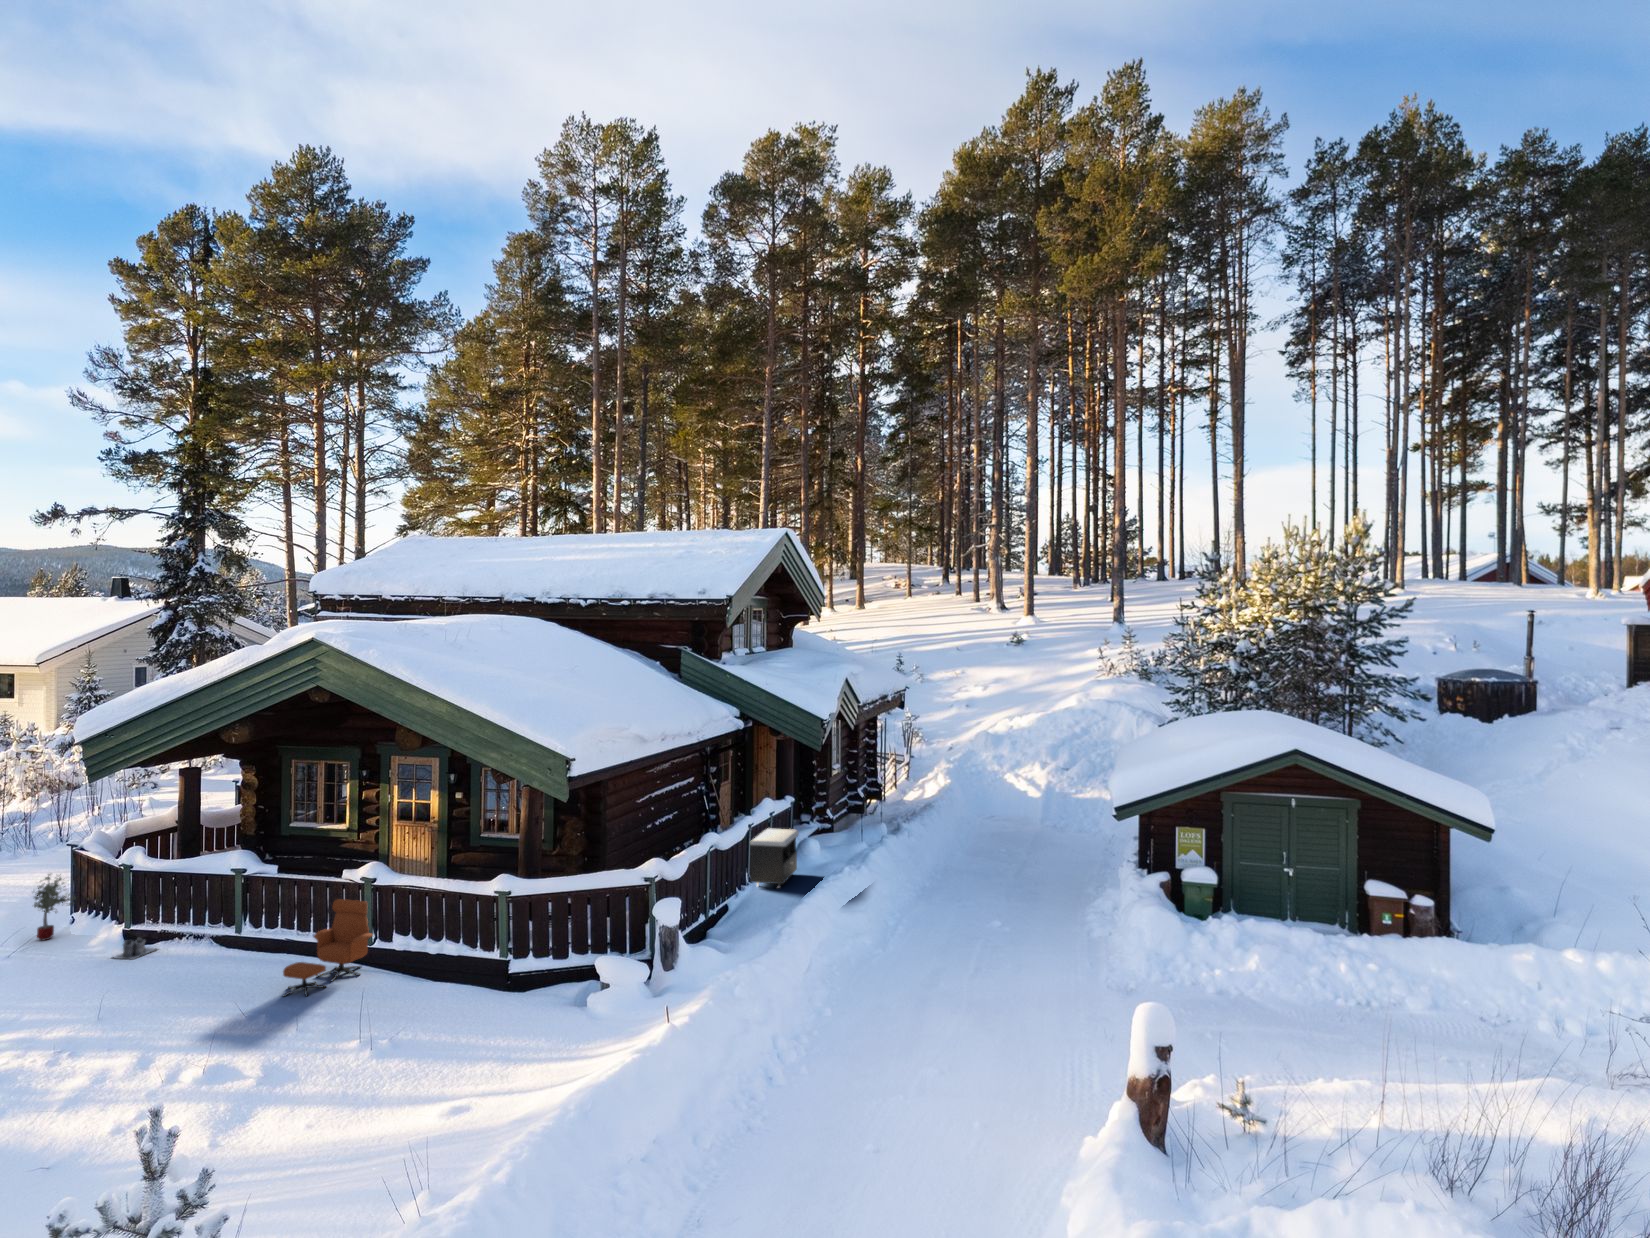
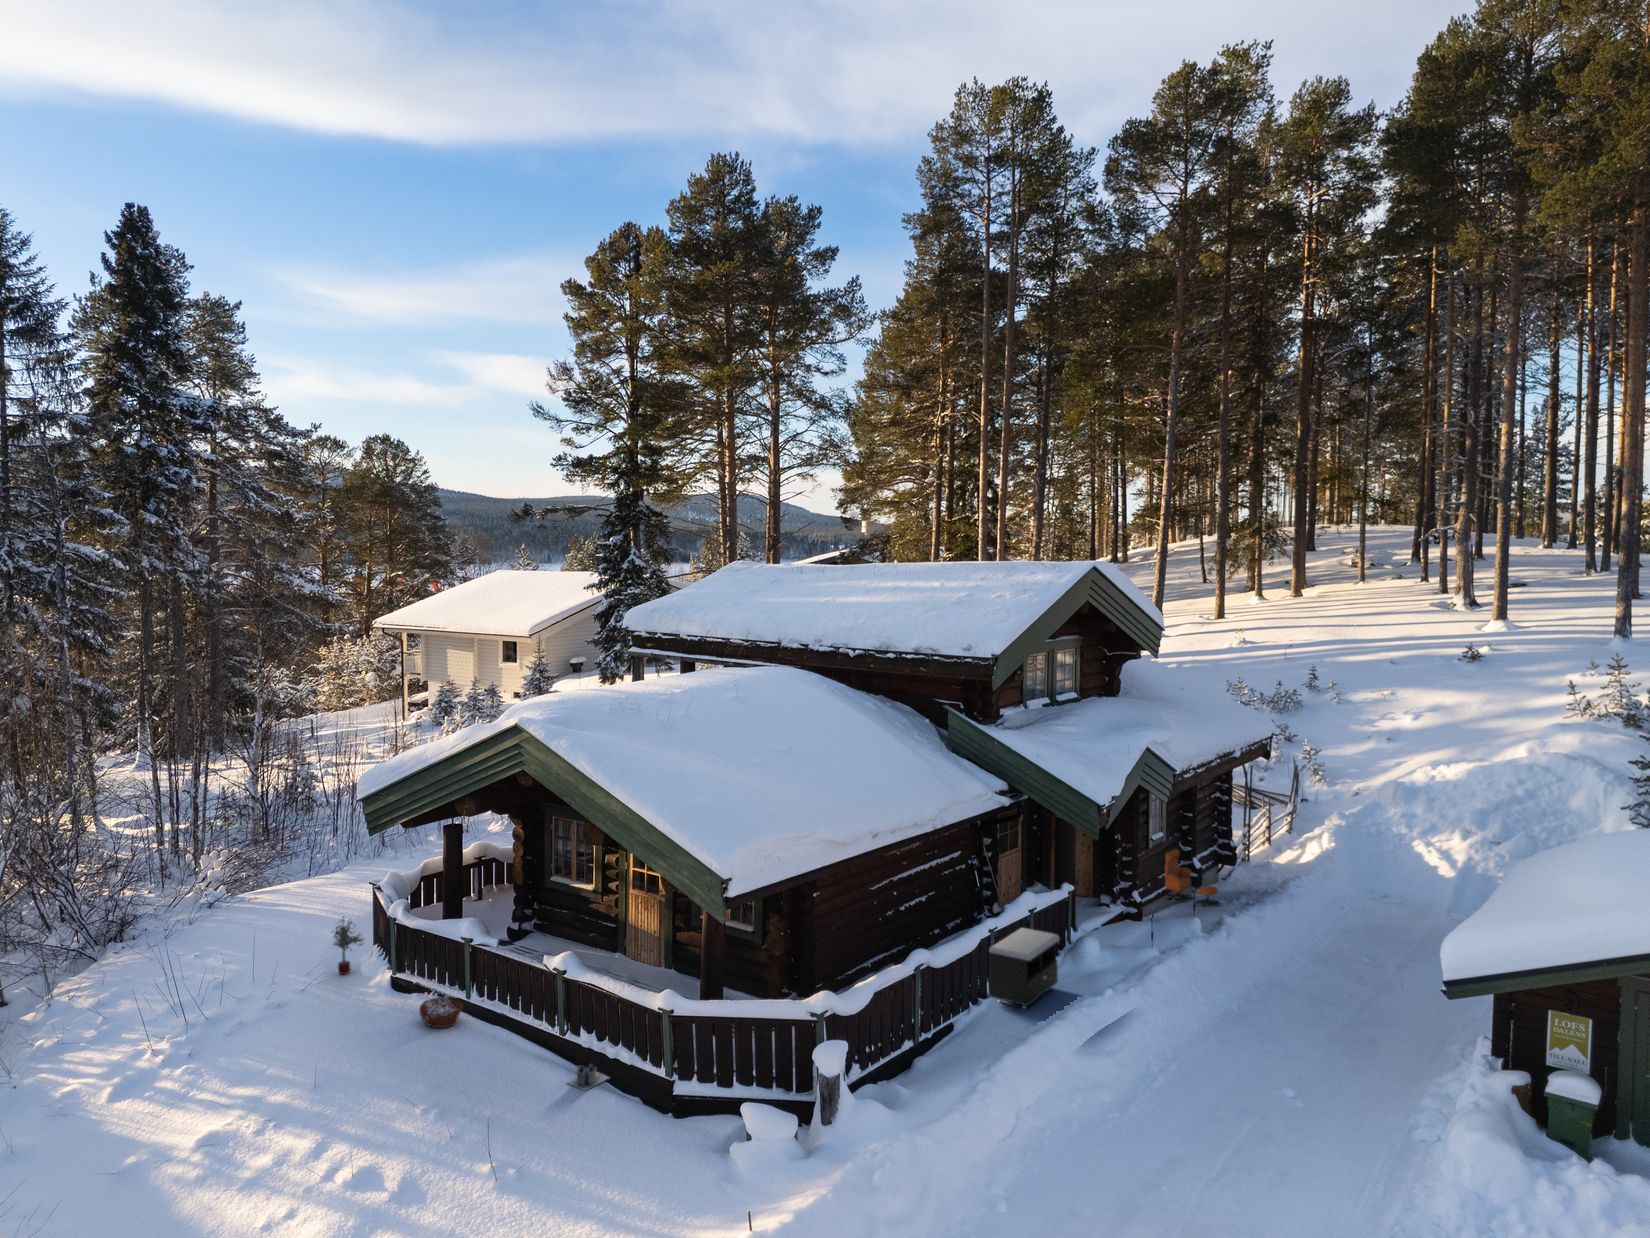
lounge chair: present [283,899,372,996] -> present [1165,849,1218,906]
basket: none [177,936,234,965] -> present [419,998,463,1028]
boots: present [114,938,157,959] -> present [568,1064,609,1091]

